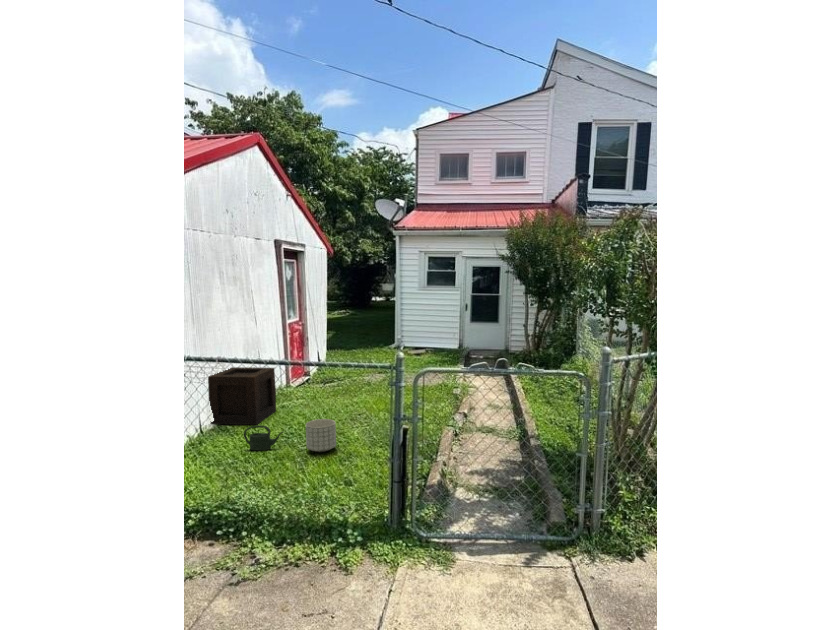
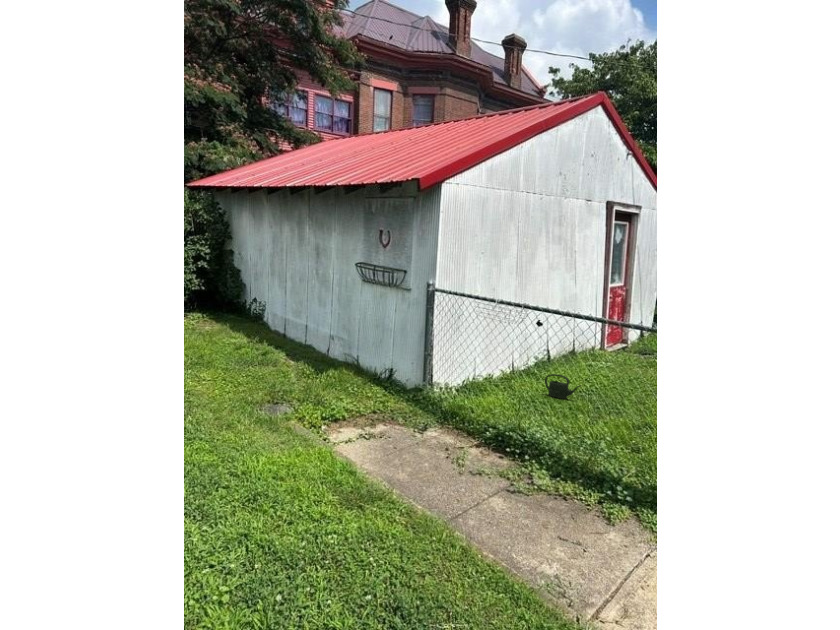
wooden crate: present [208,367,276,425] -> none [520,320,586,376]
planter: present [306,419,336,452] -> none [601,381,634,414]

